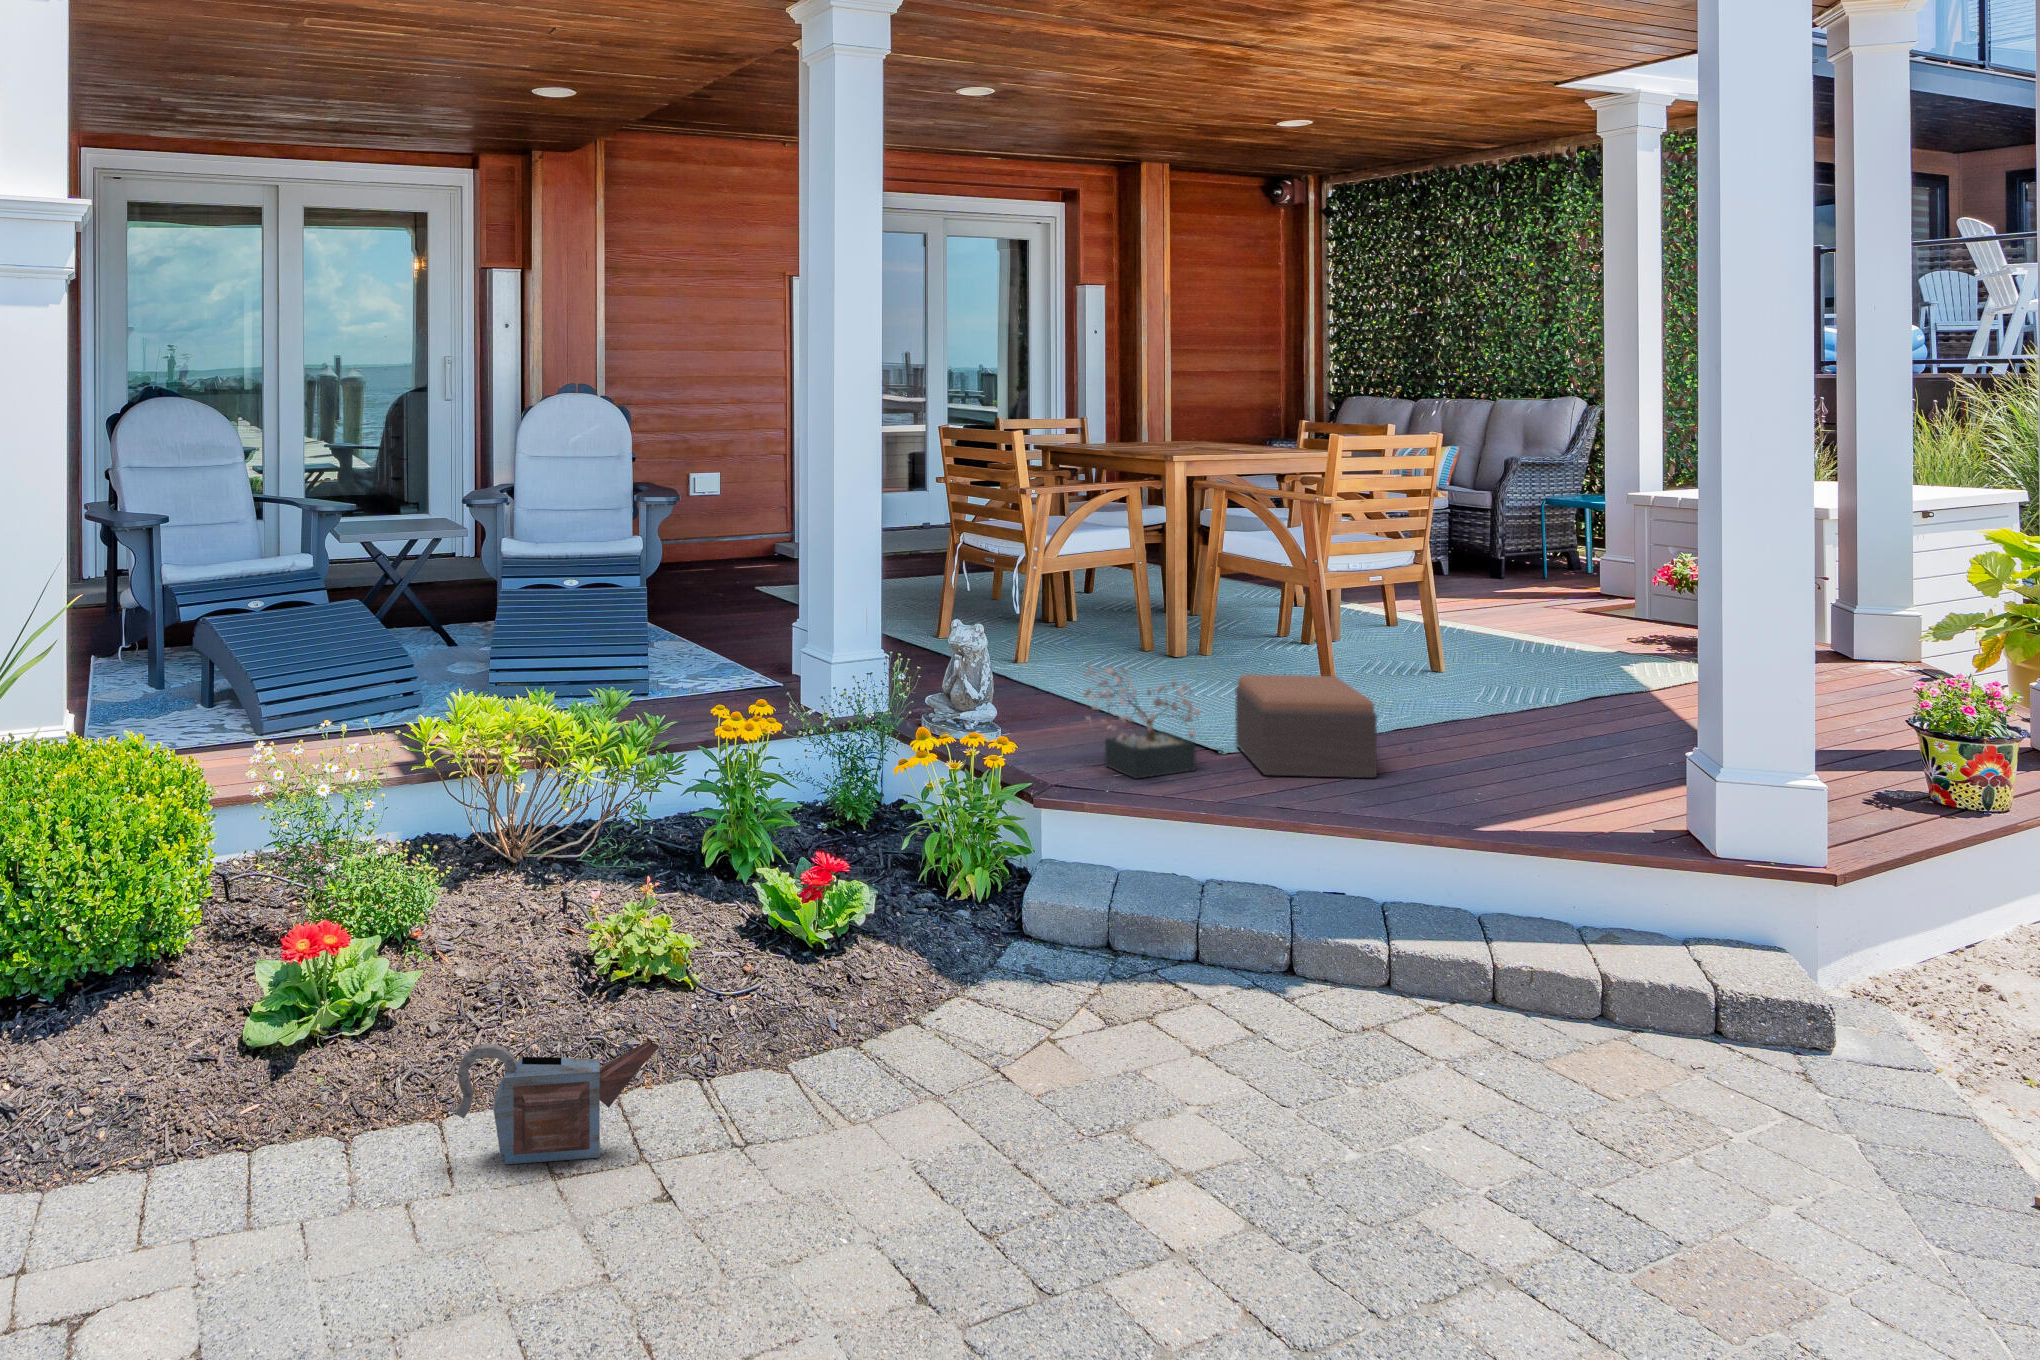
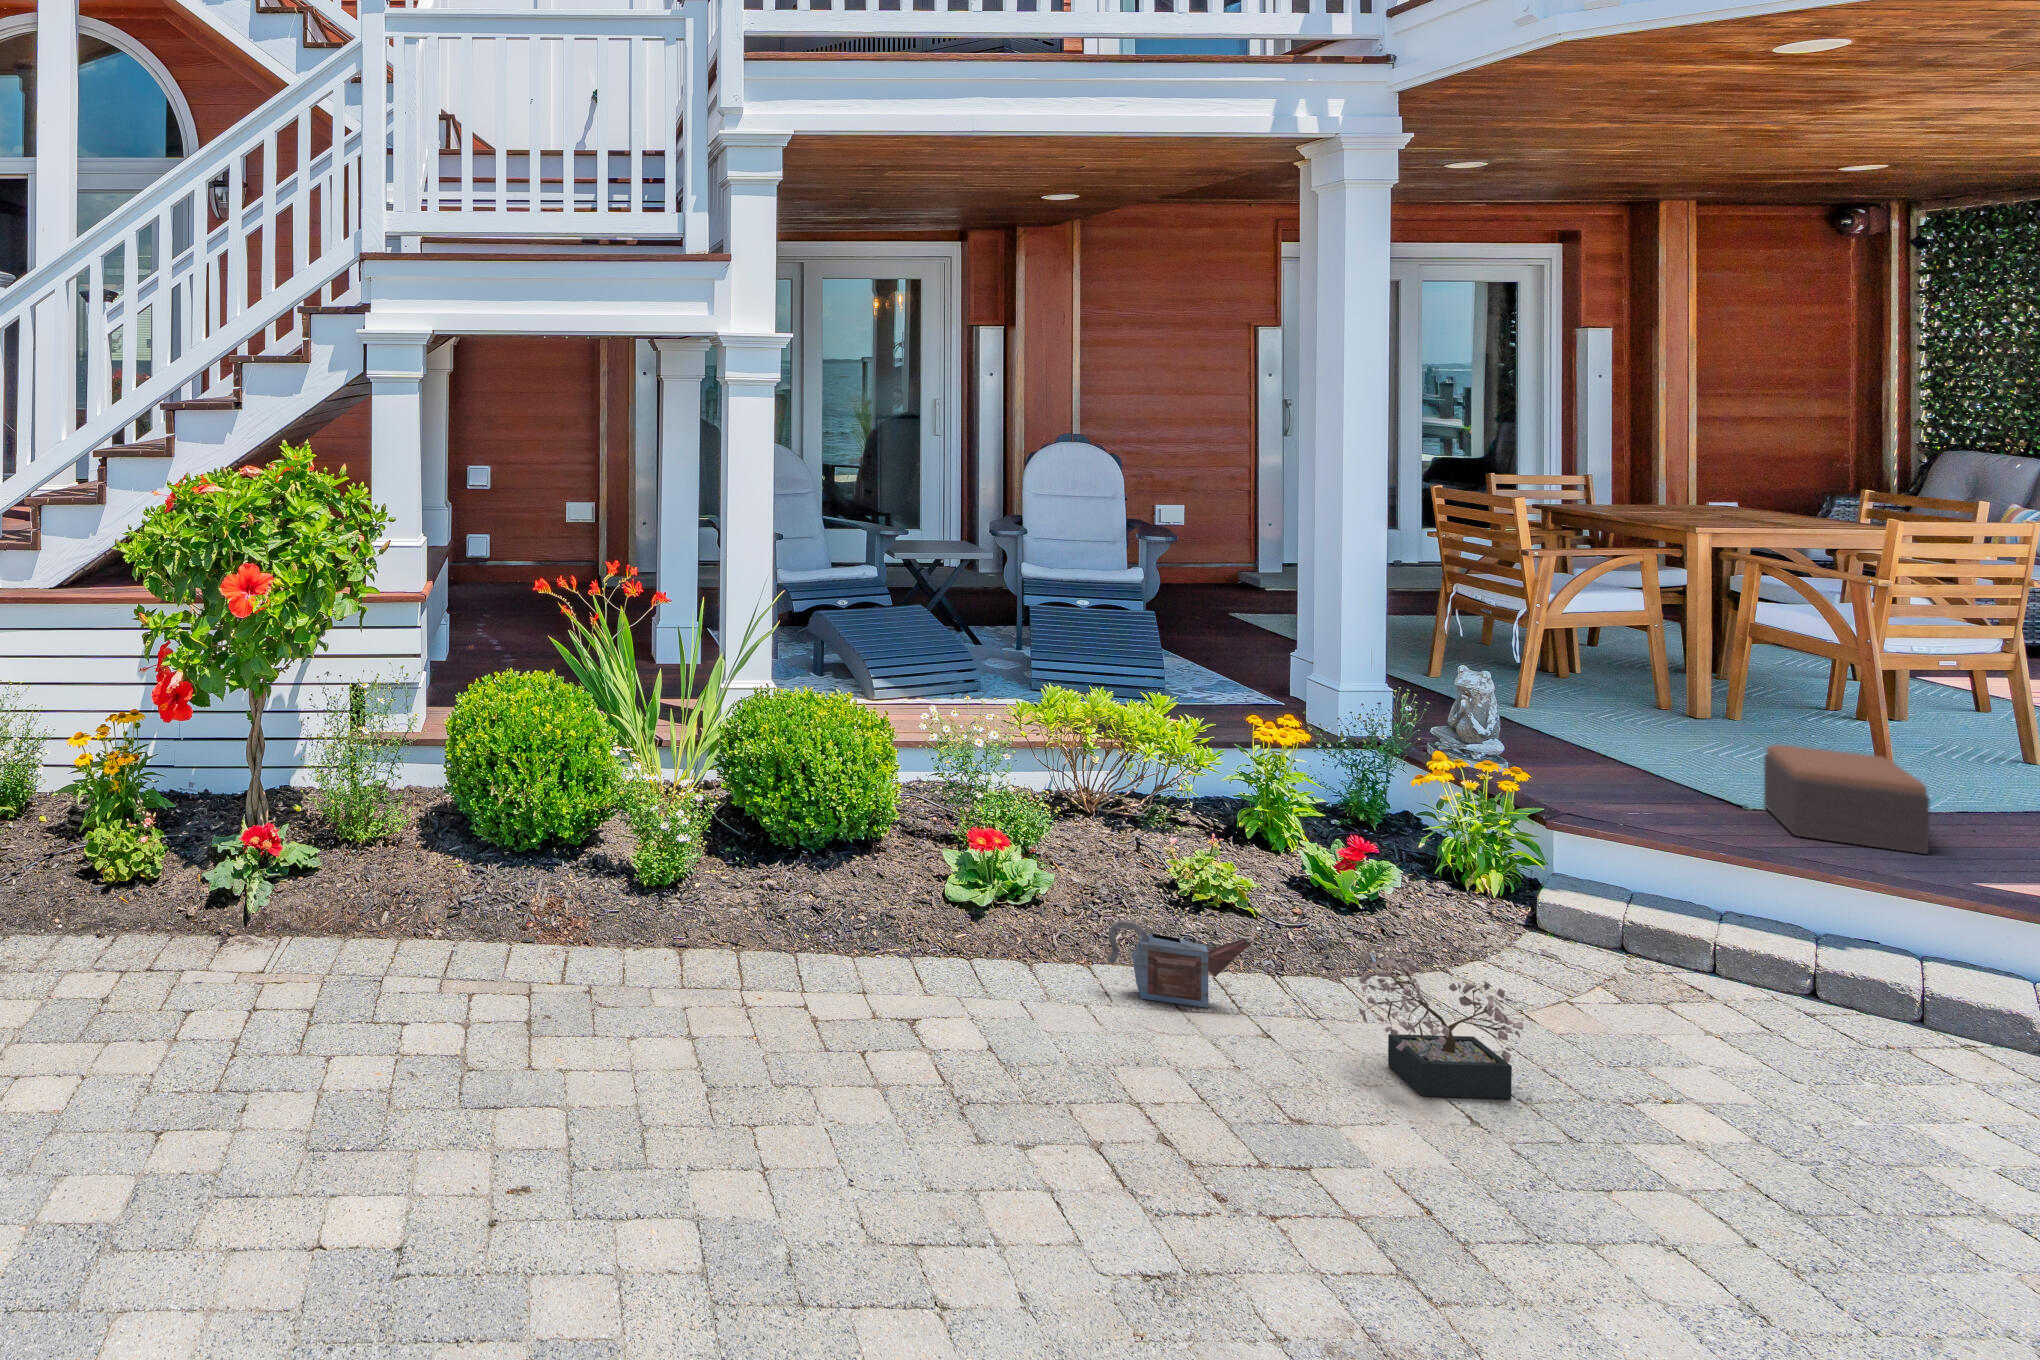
decorative plant: present [1083,666,1200,779] -> present [1358,947,1523,1099]

